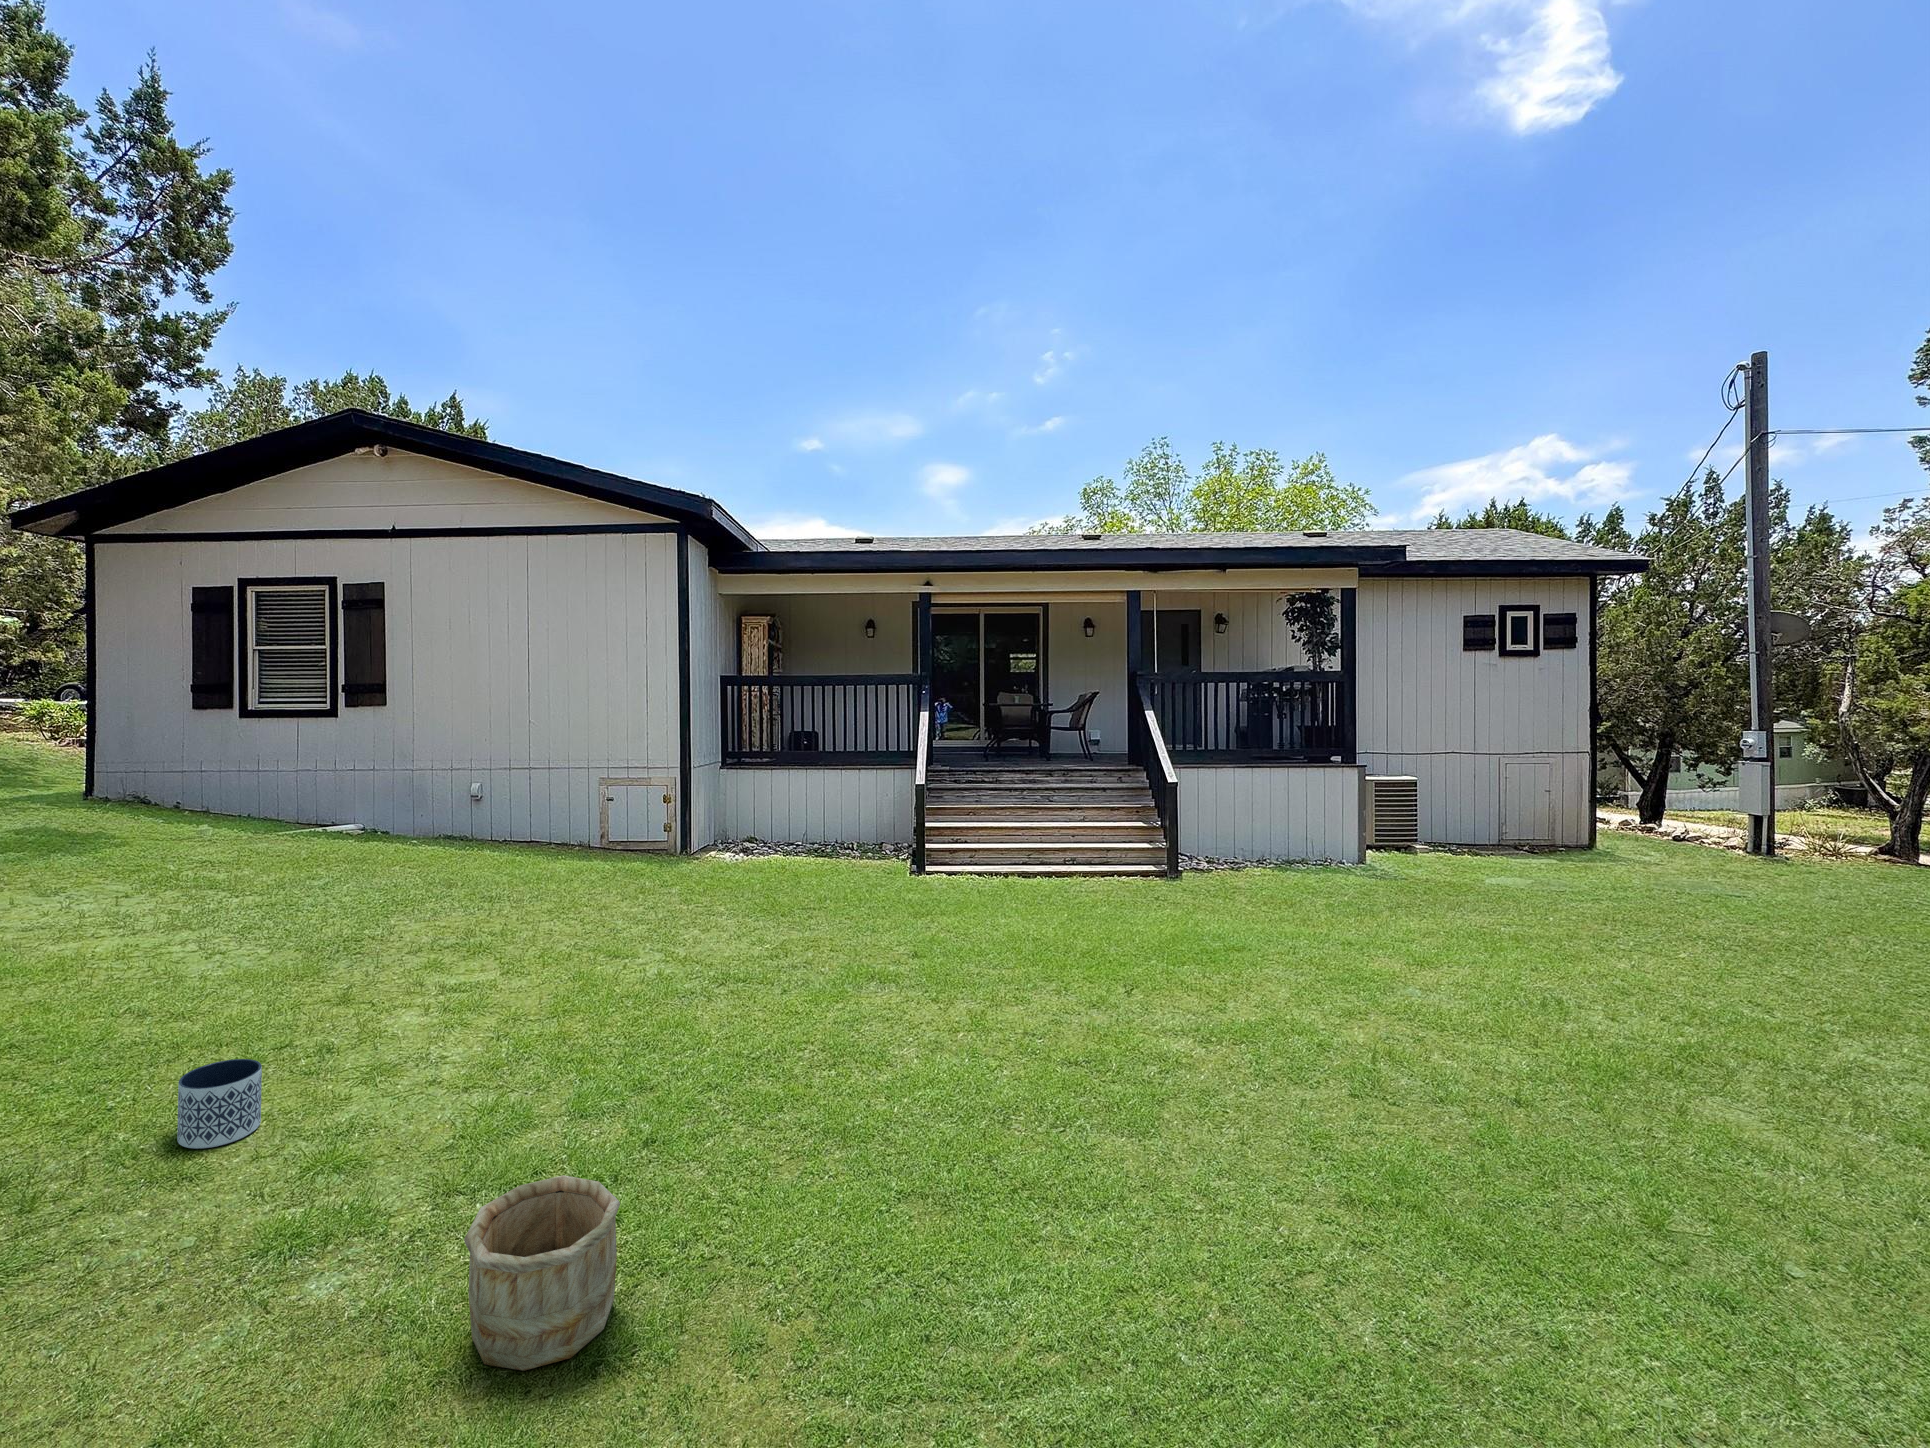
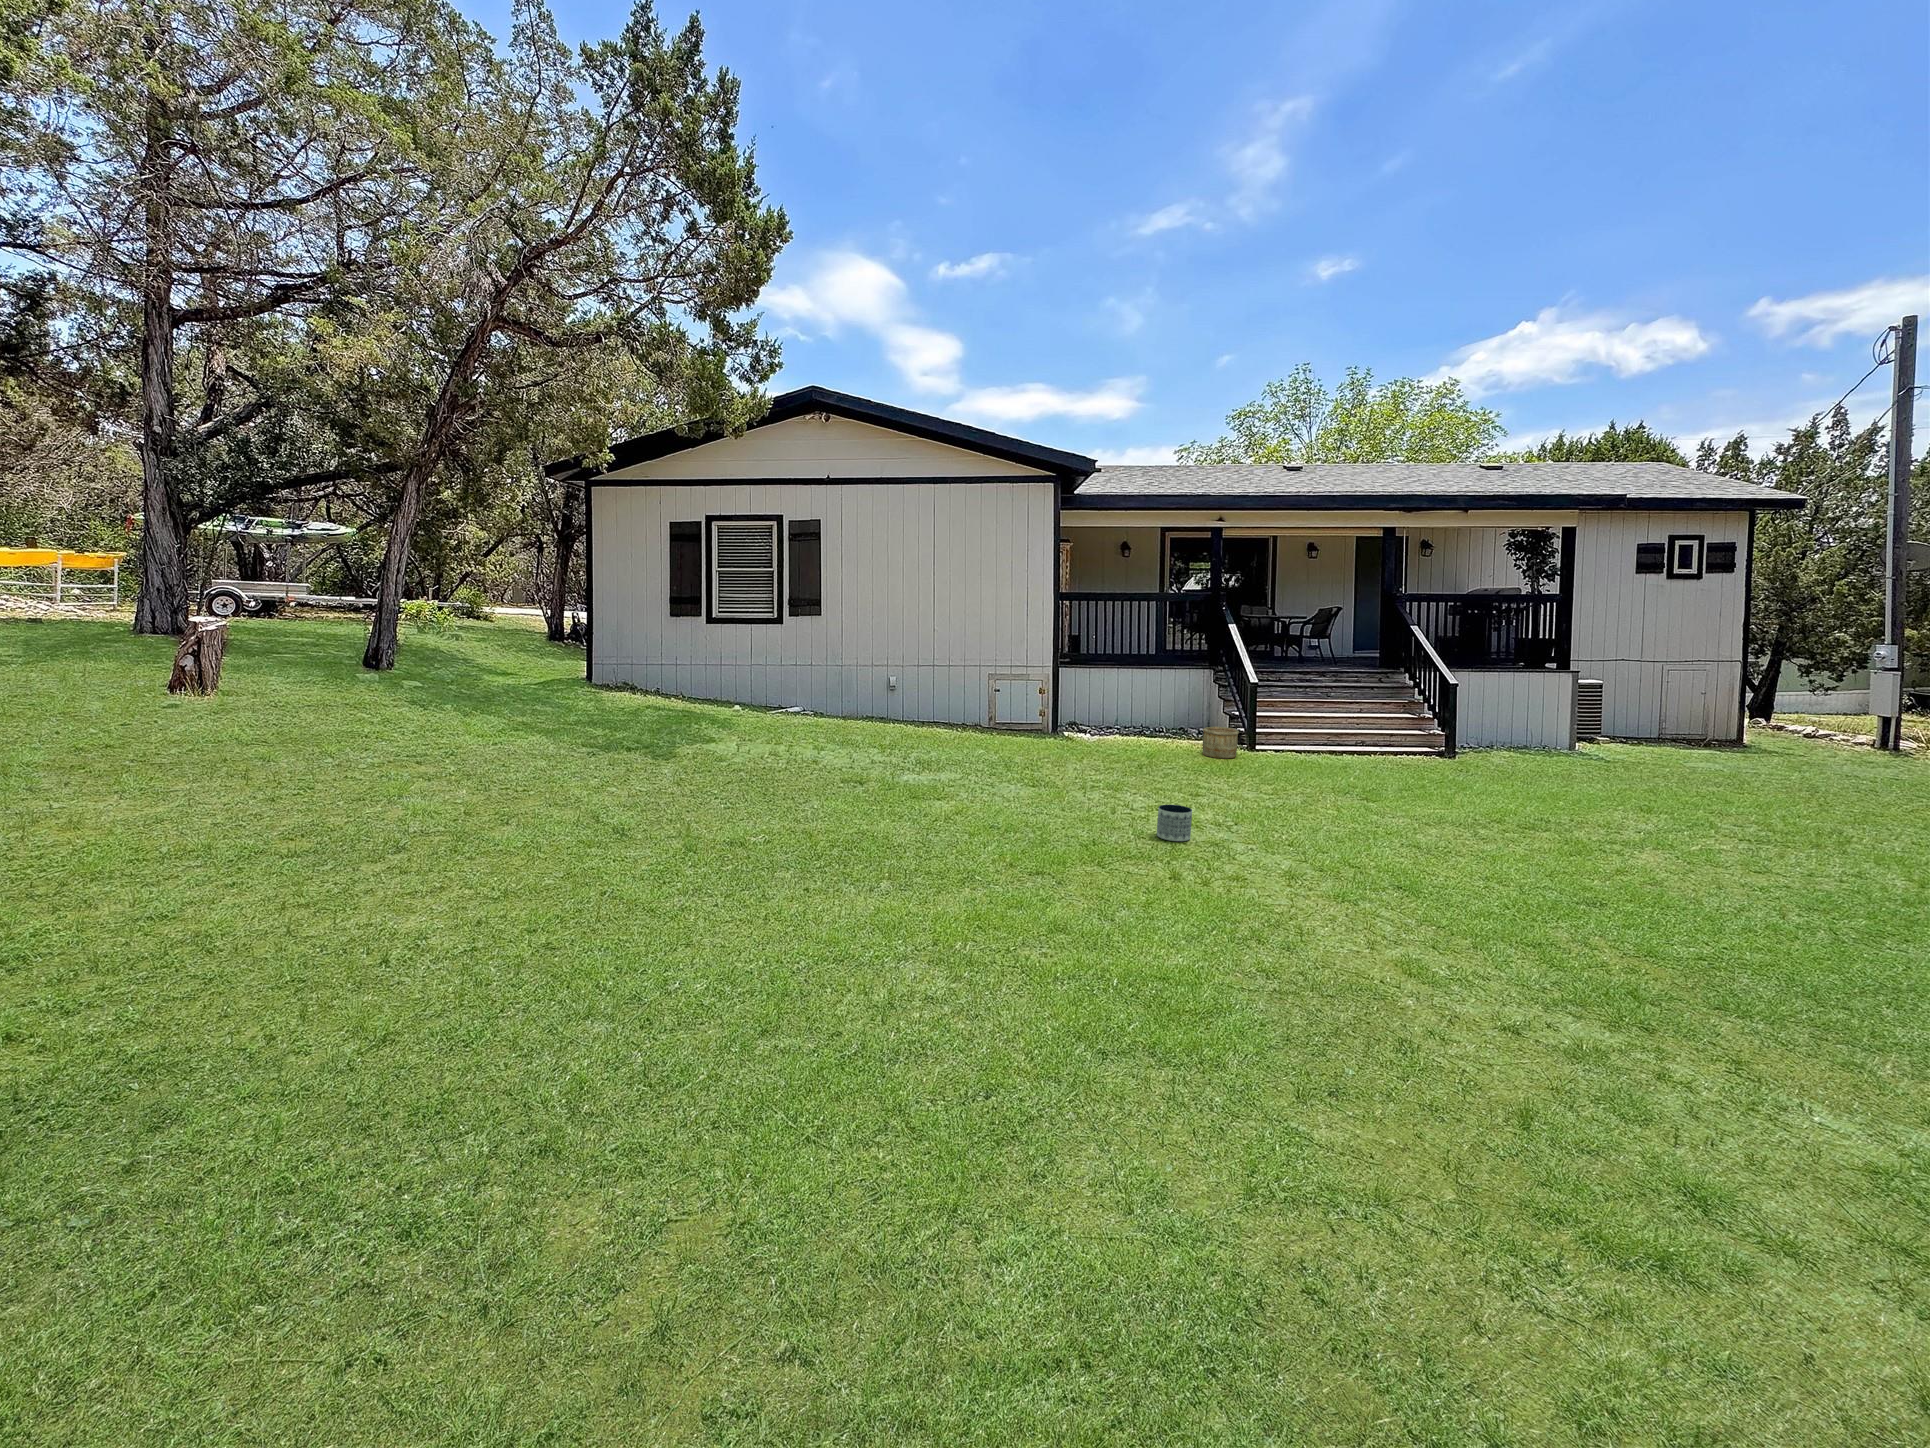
wooden bucket: present [464,1175,620,1371] -> present [1203,726,1239,759]

